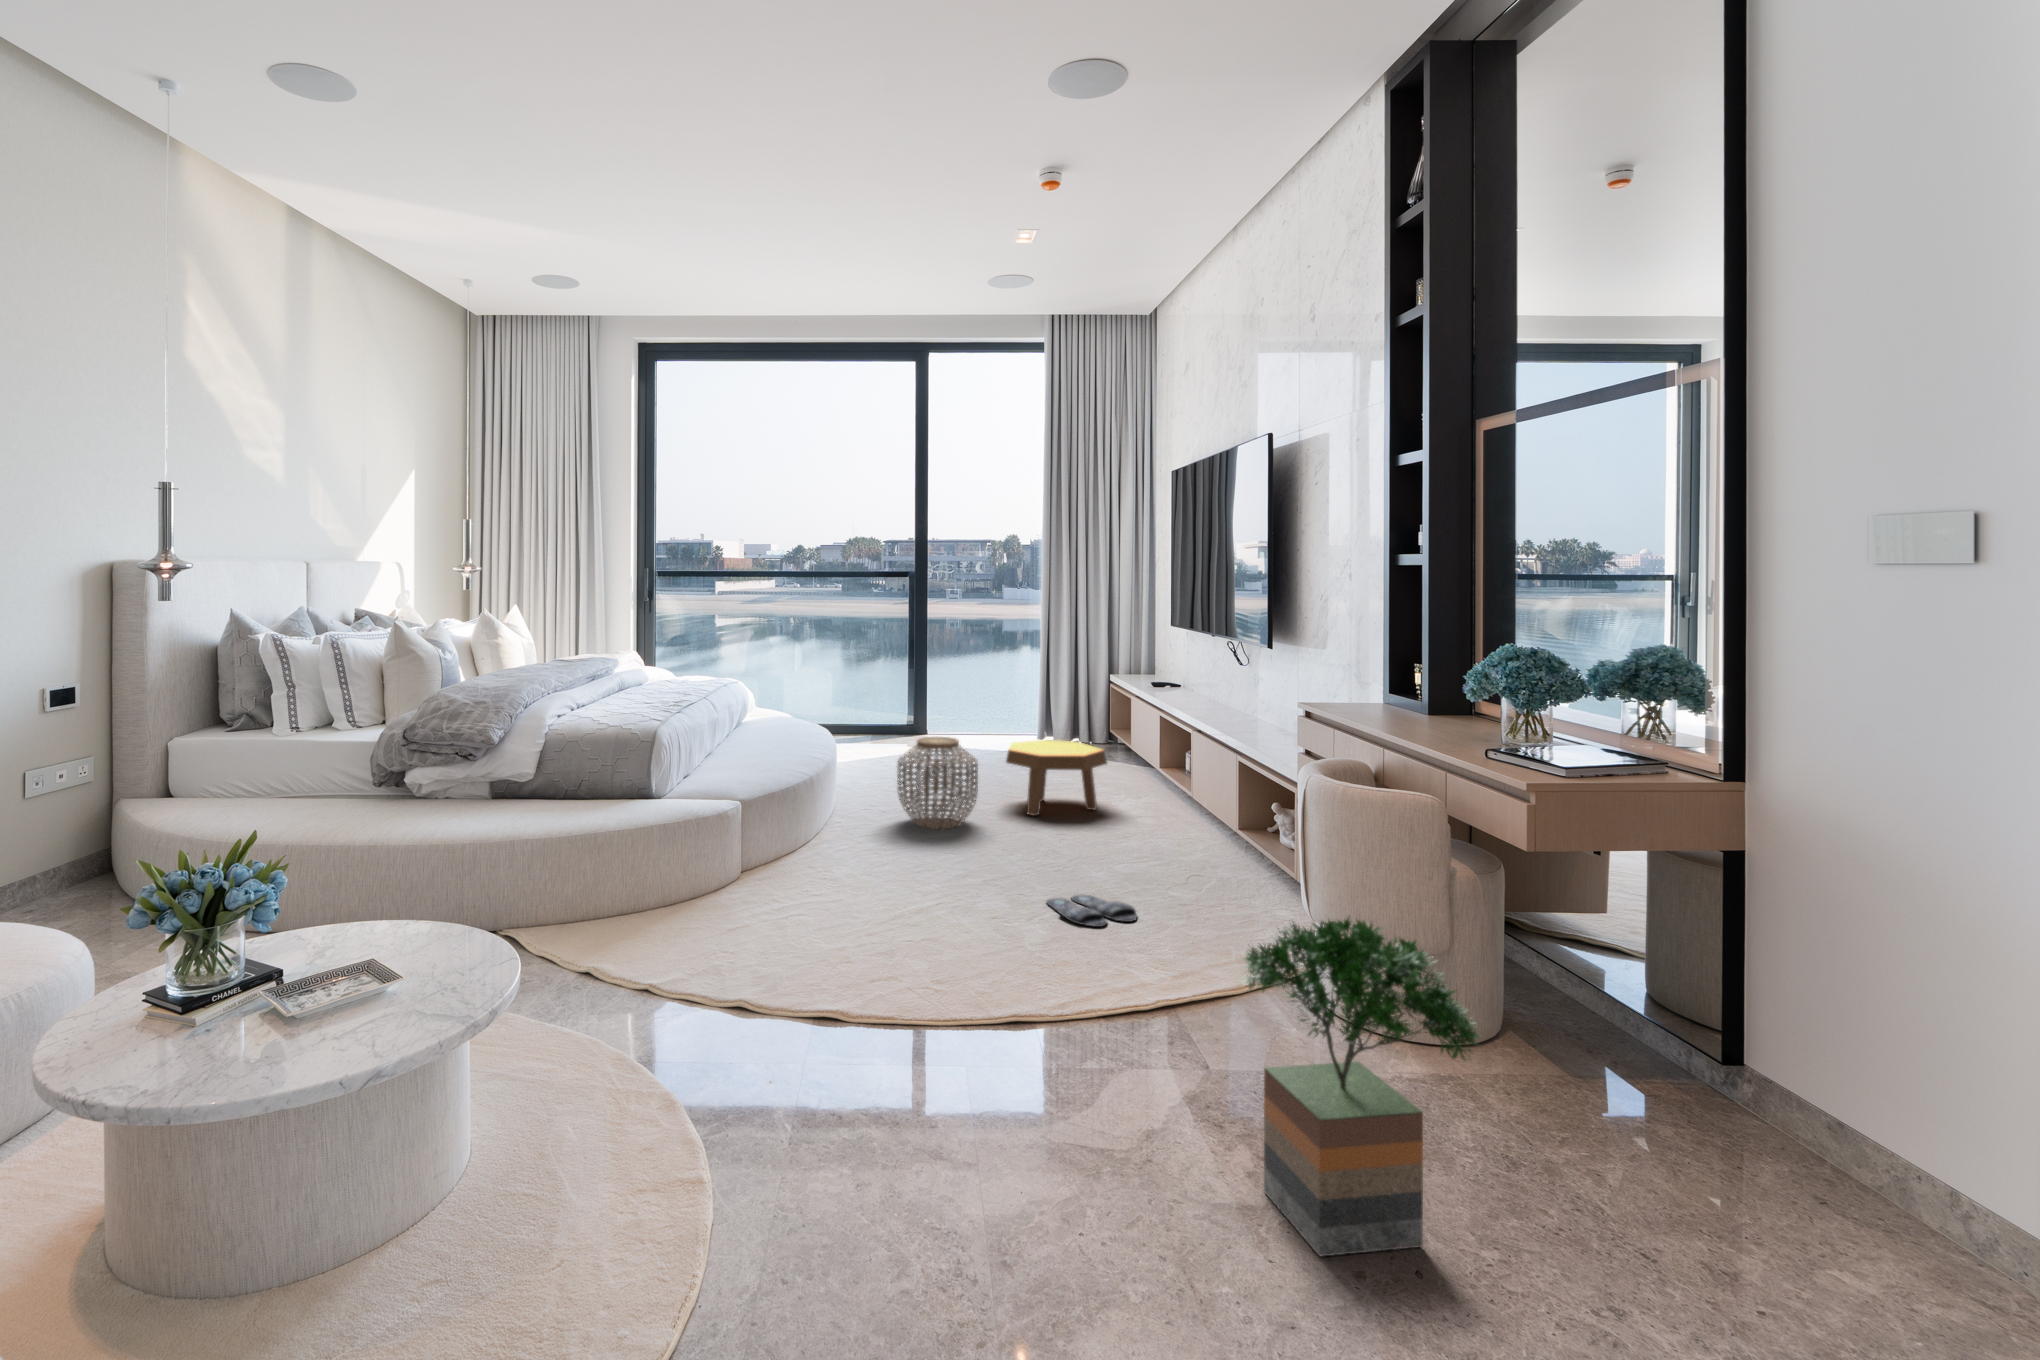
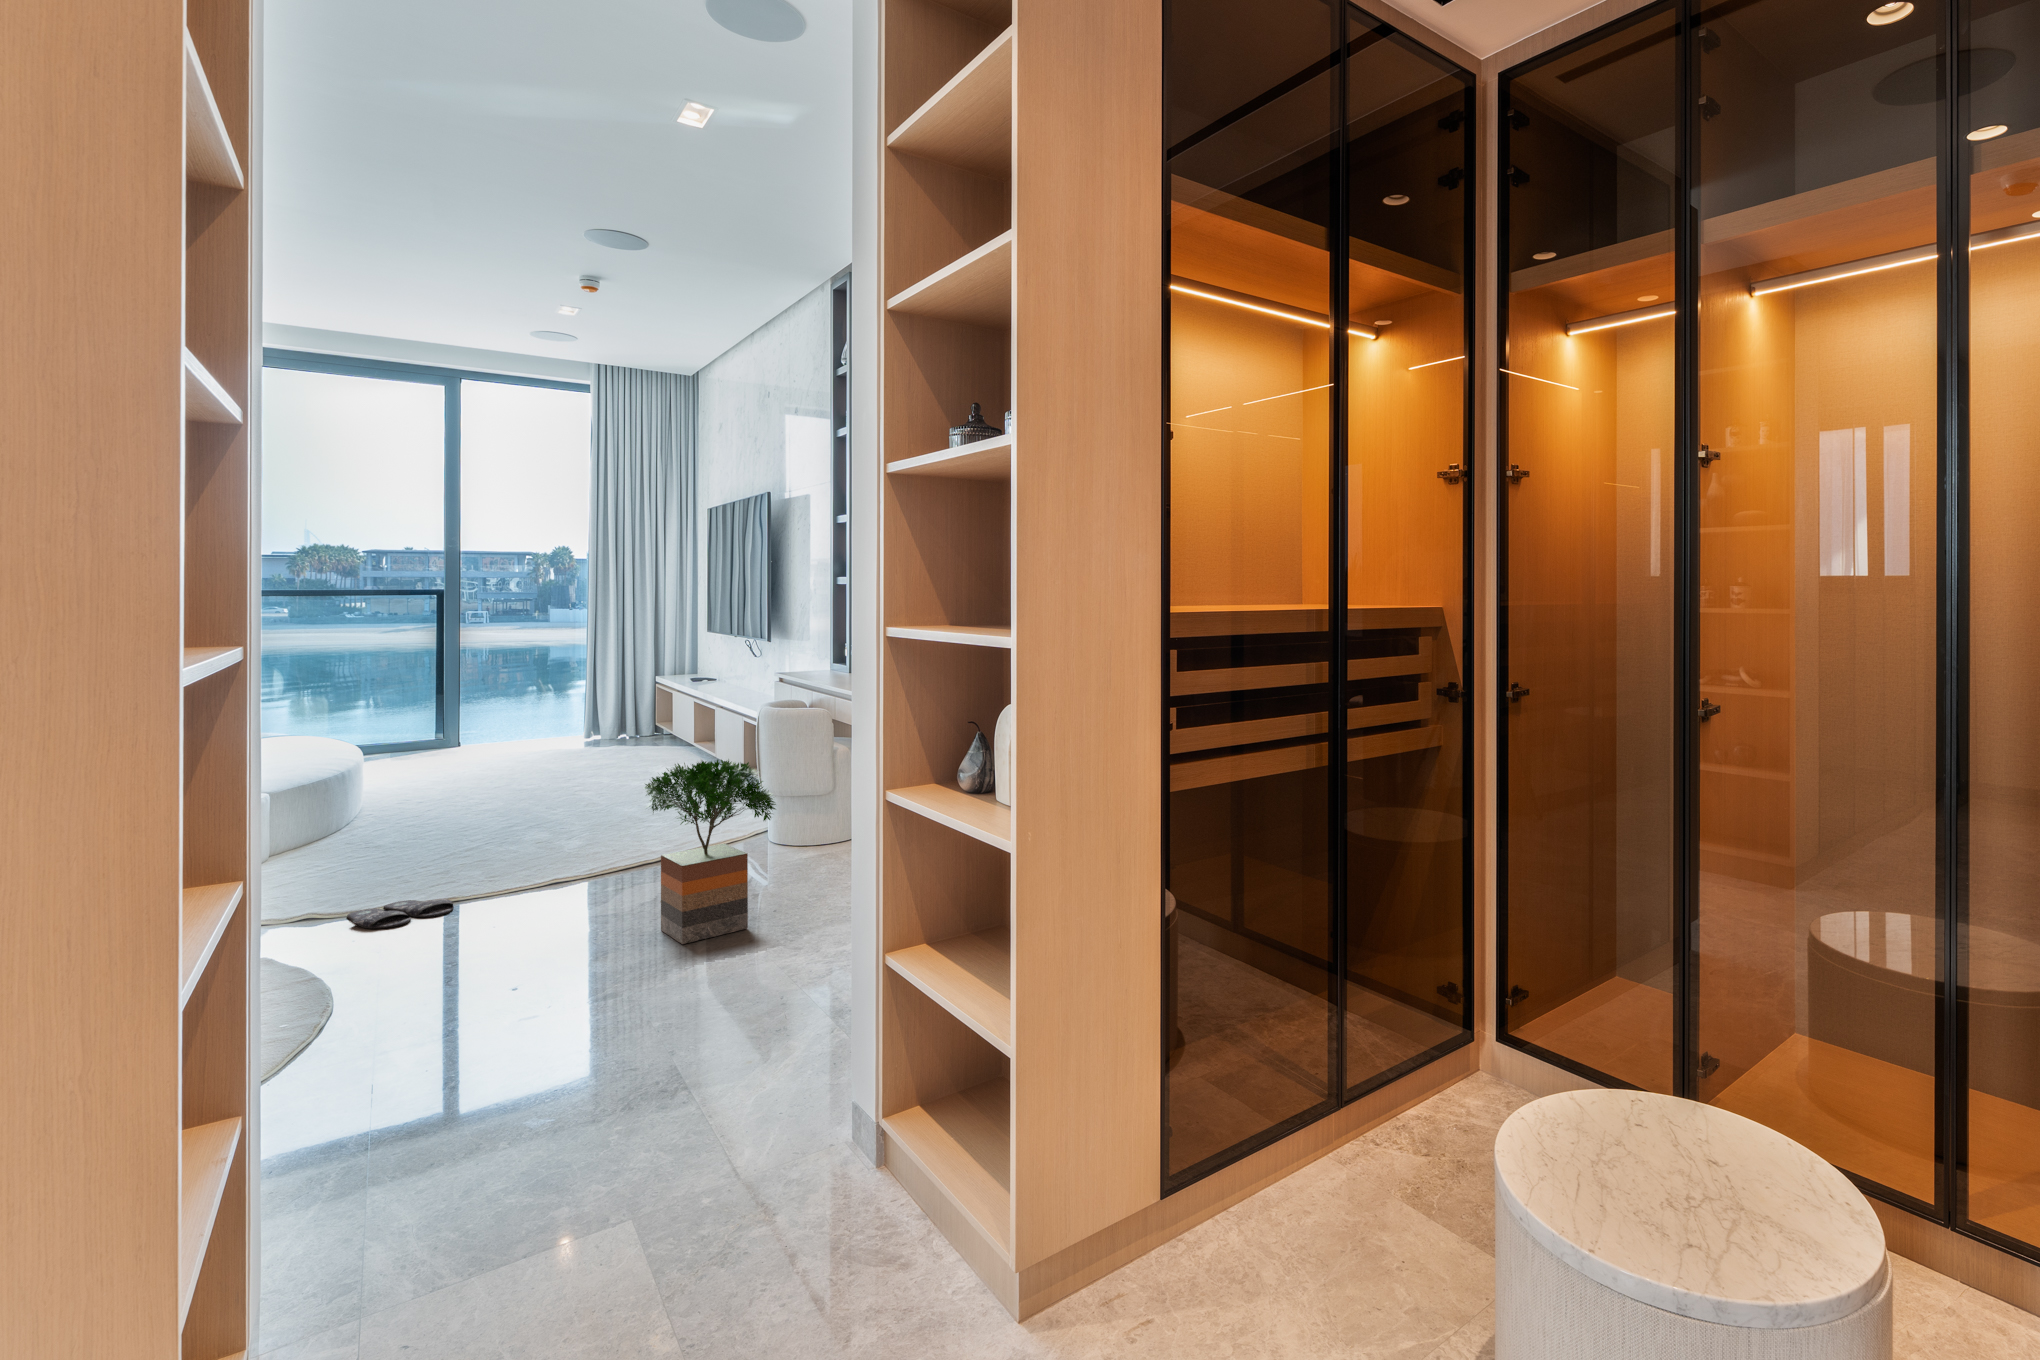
woven basket: present [897,737,978,829] -> none [413,728,502,808]
footstool: present [1006,740,1108,816] -> none [534,725,634,788]
slippers: present [1047,895,1137,927] -> present [347,899,454,929]

